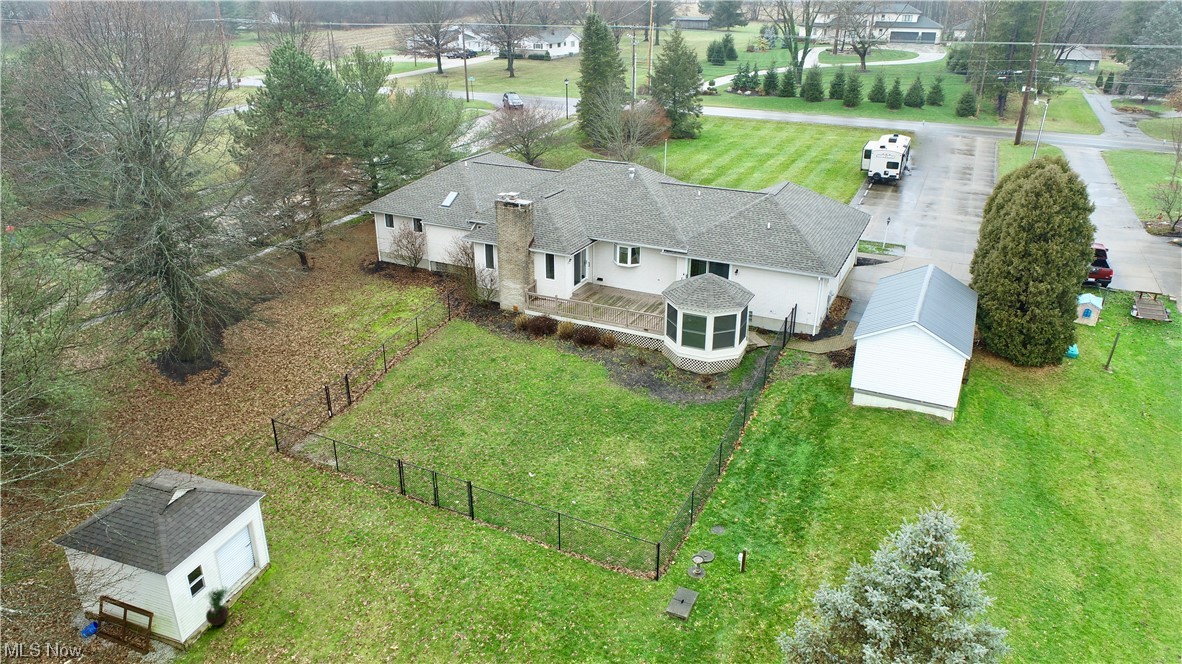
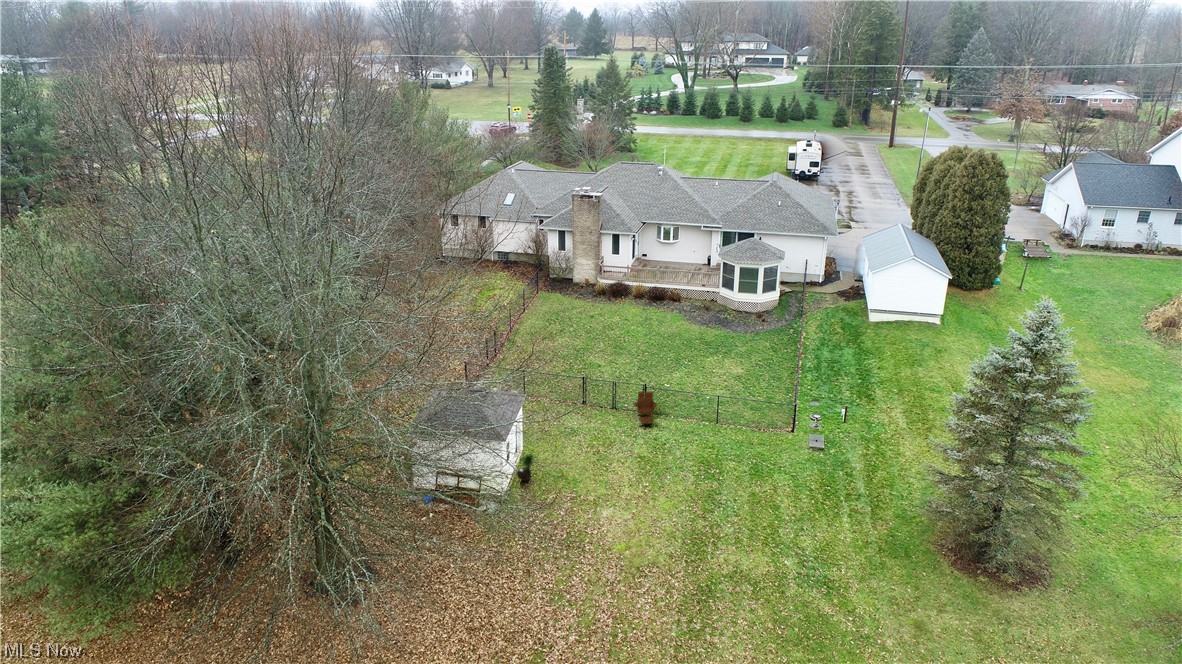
lounge chair: none [433,496,468,555] -> present [634,391,657,428]

